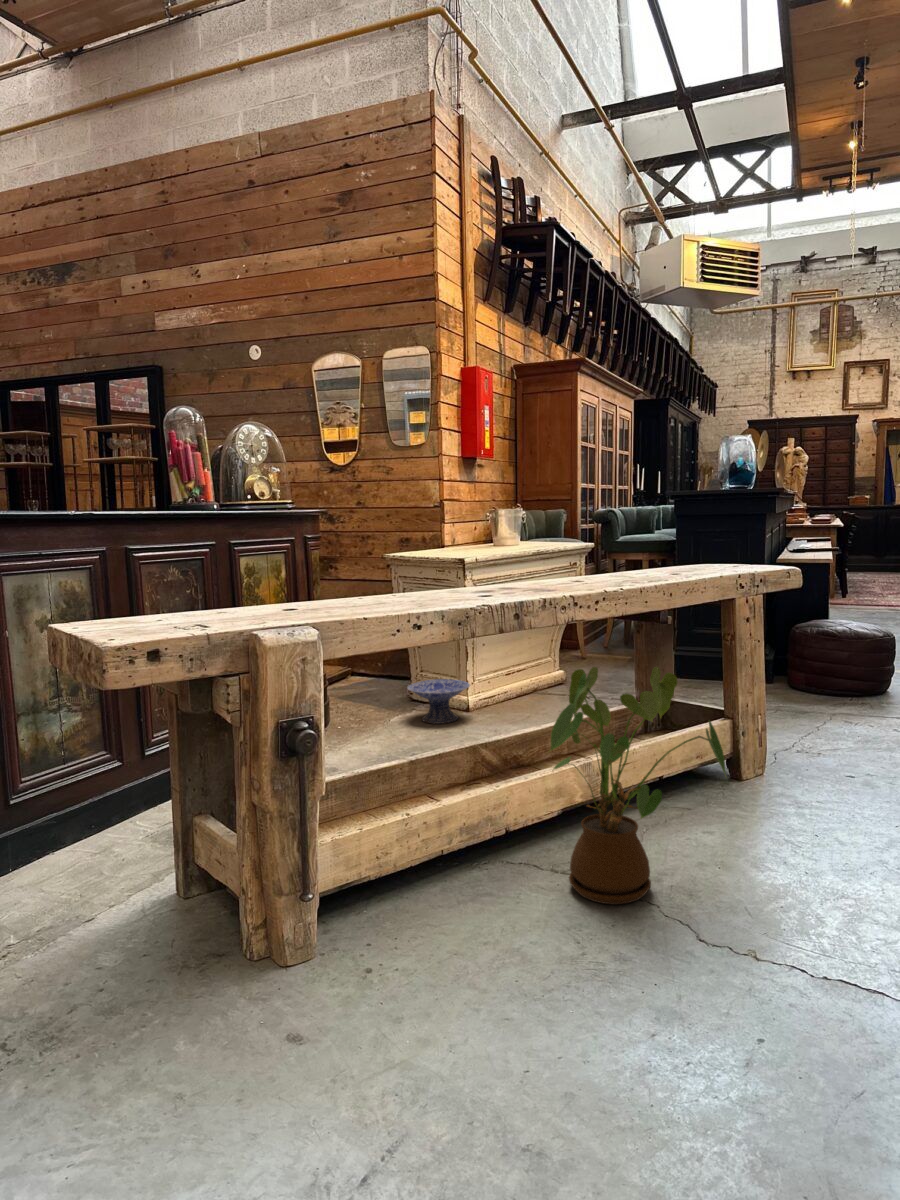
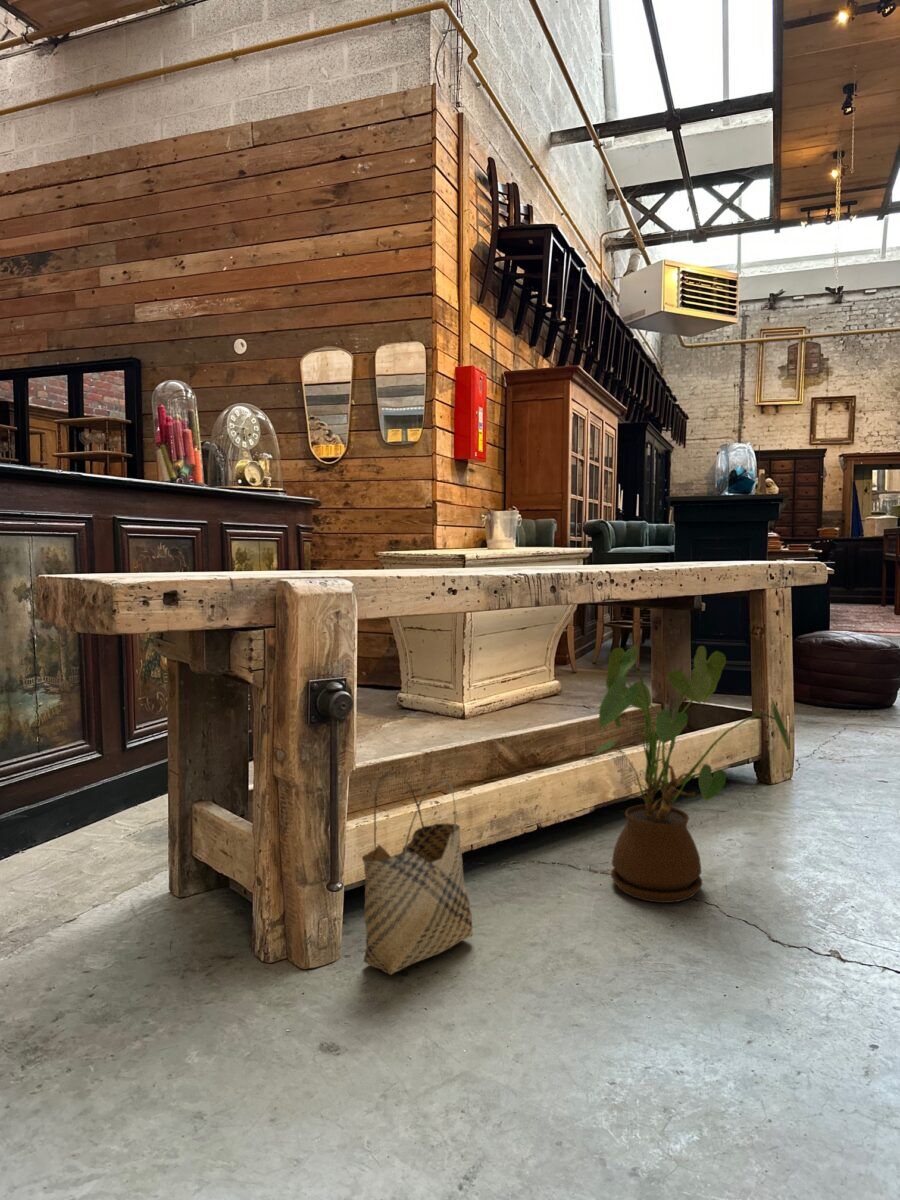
decorative bowl: present [407,679,470,724] -> none [402,684,469,729]
woven basket: none [330,793,434,973] -> present [362,771,473,975]

